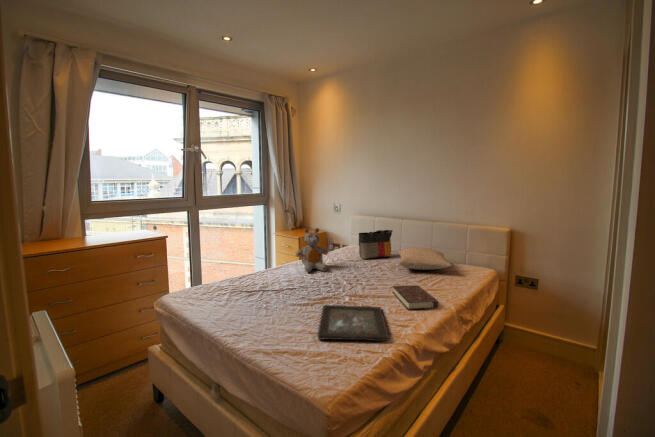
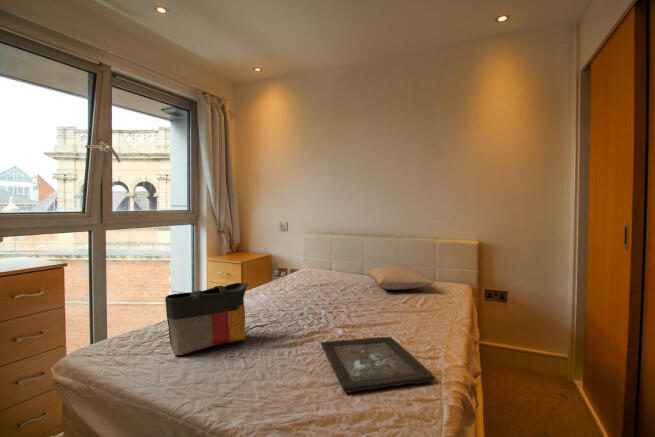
stuffed bear: present [296,228,328,272] -> none [253,246,295,302]
tote bag: present [359,230,392,259] -> present [165,283,248,355]
book: present [393,285,438,310] -> none [388,307,451,336]

